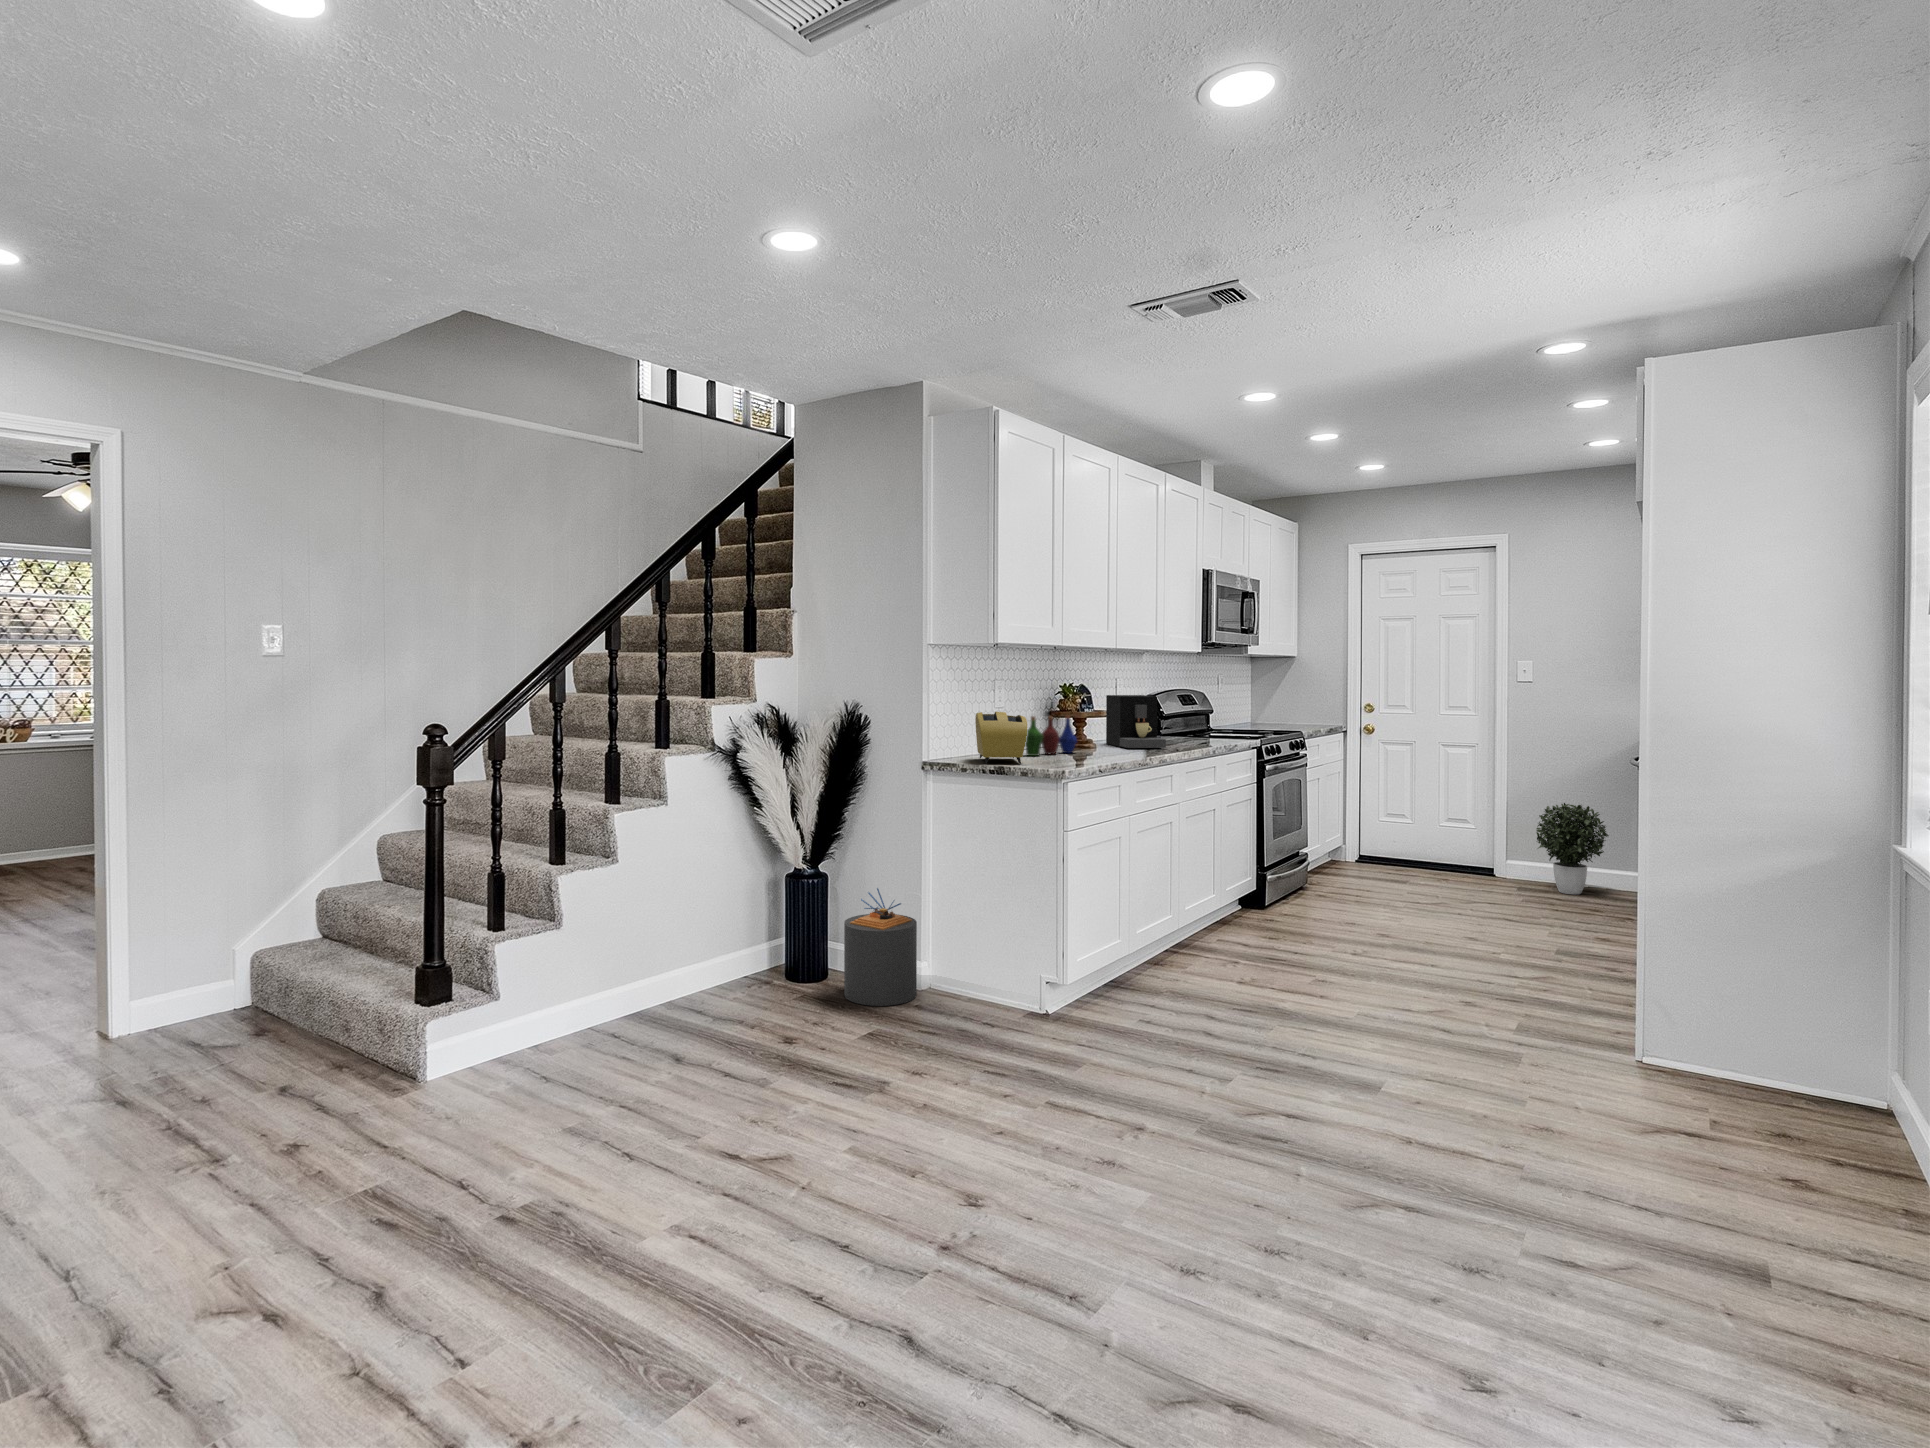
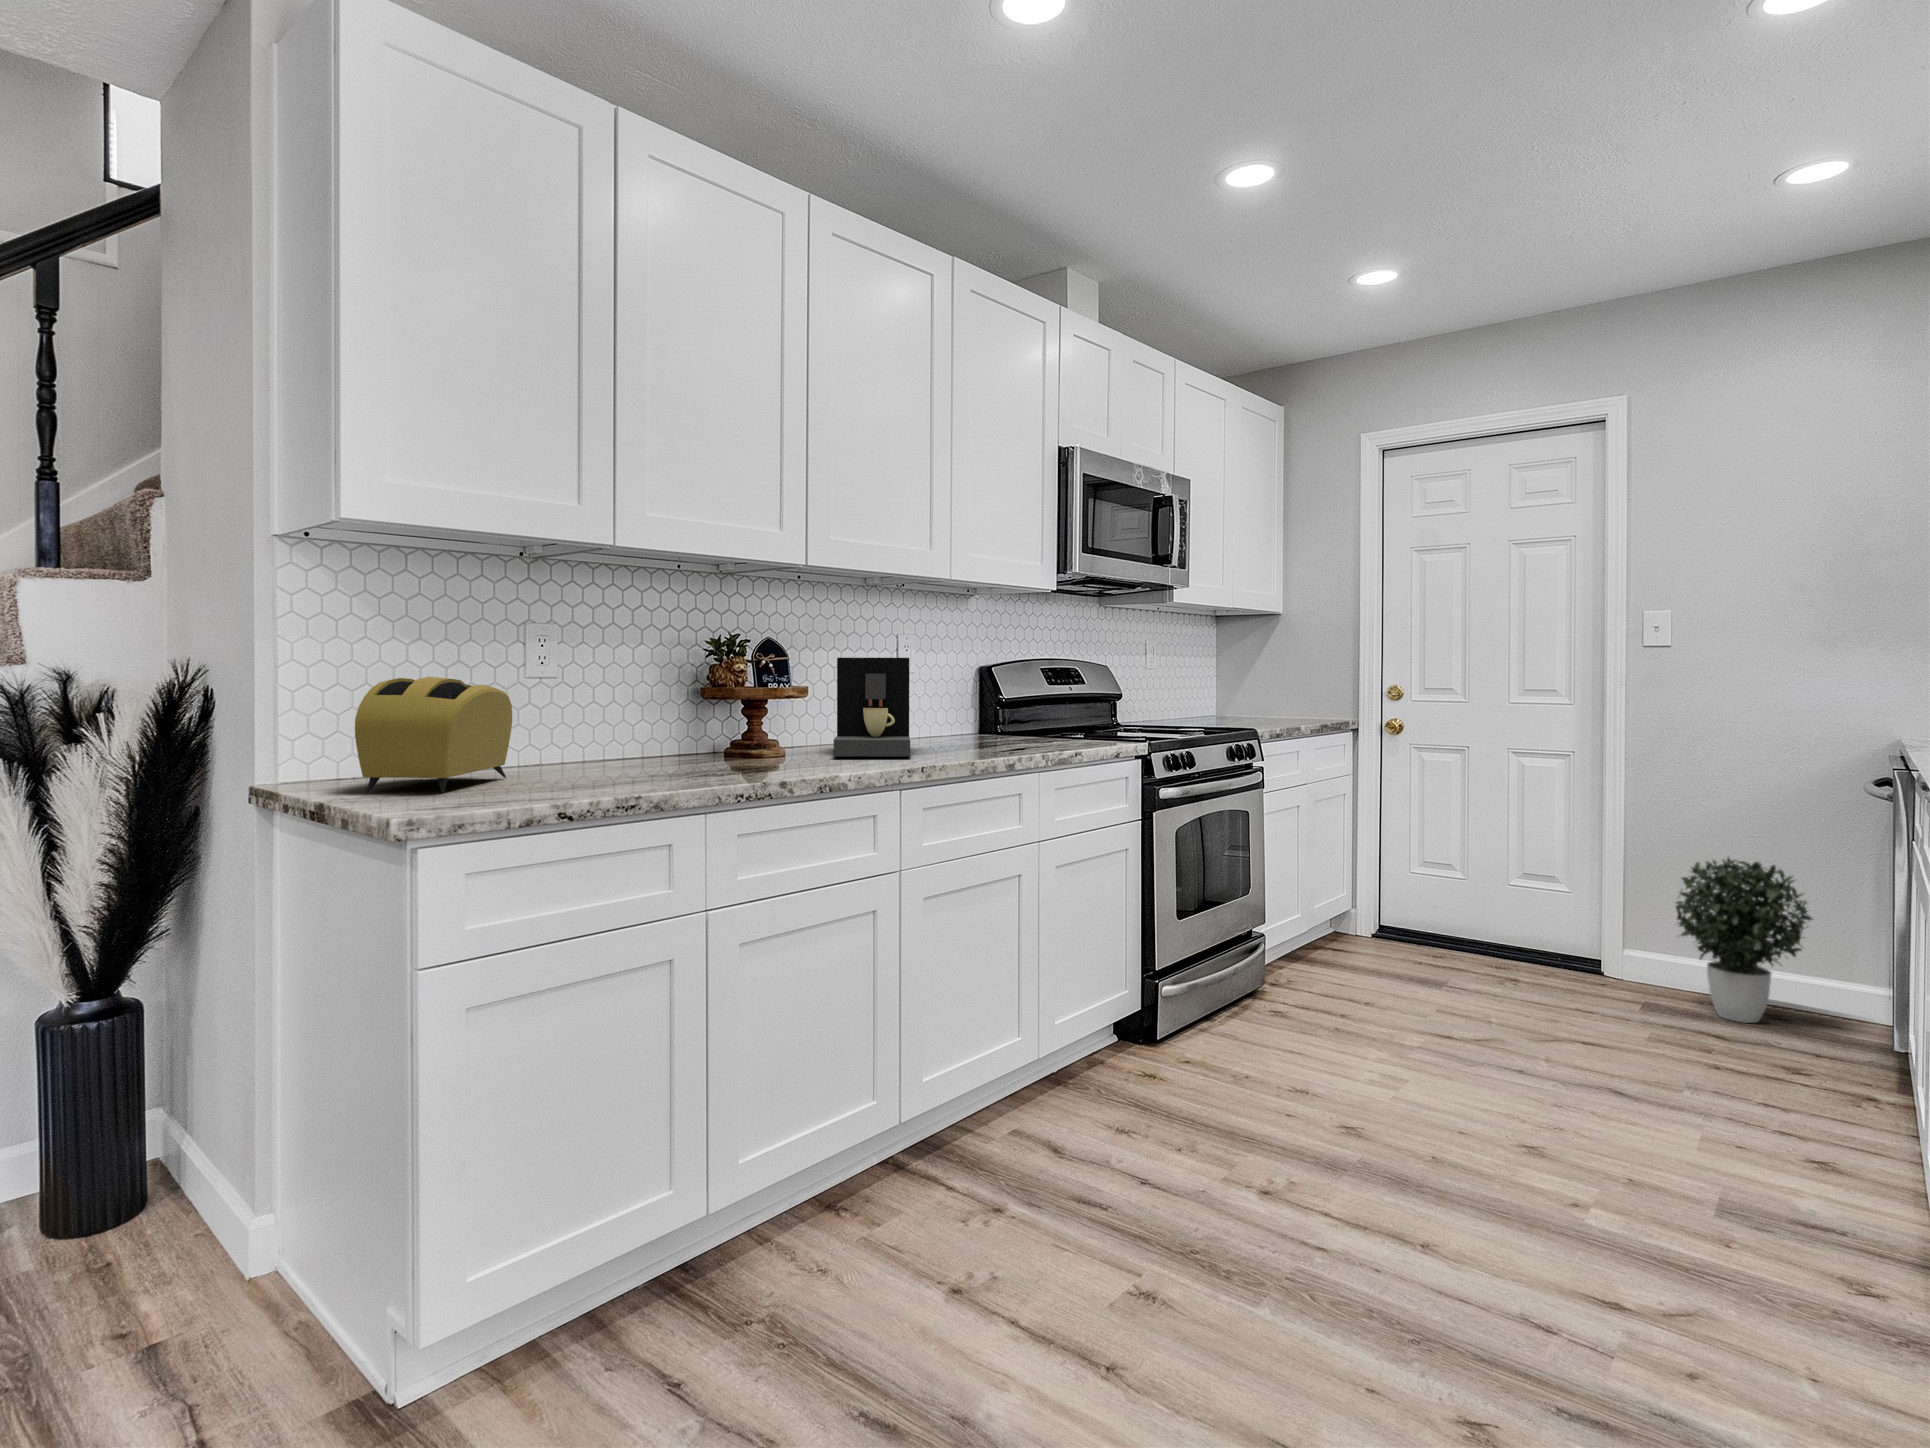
bottle: present [1025,715,1077,756] -> none [561,690,701,772]
trash can: present [844,888,917,1006] -> none [25,1050,225,1354]

